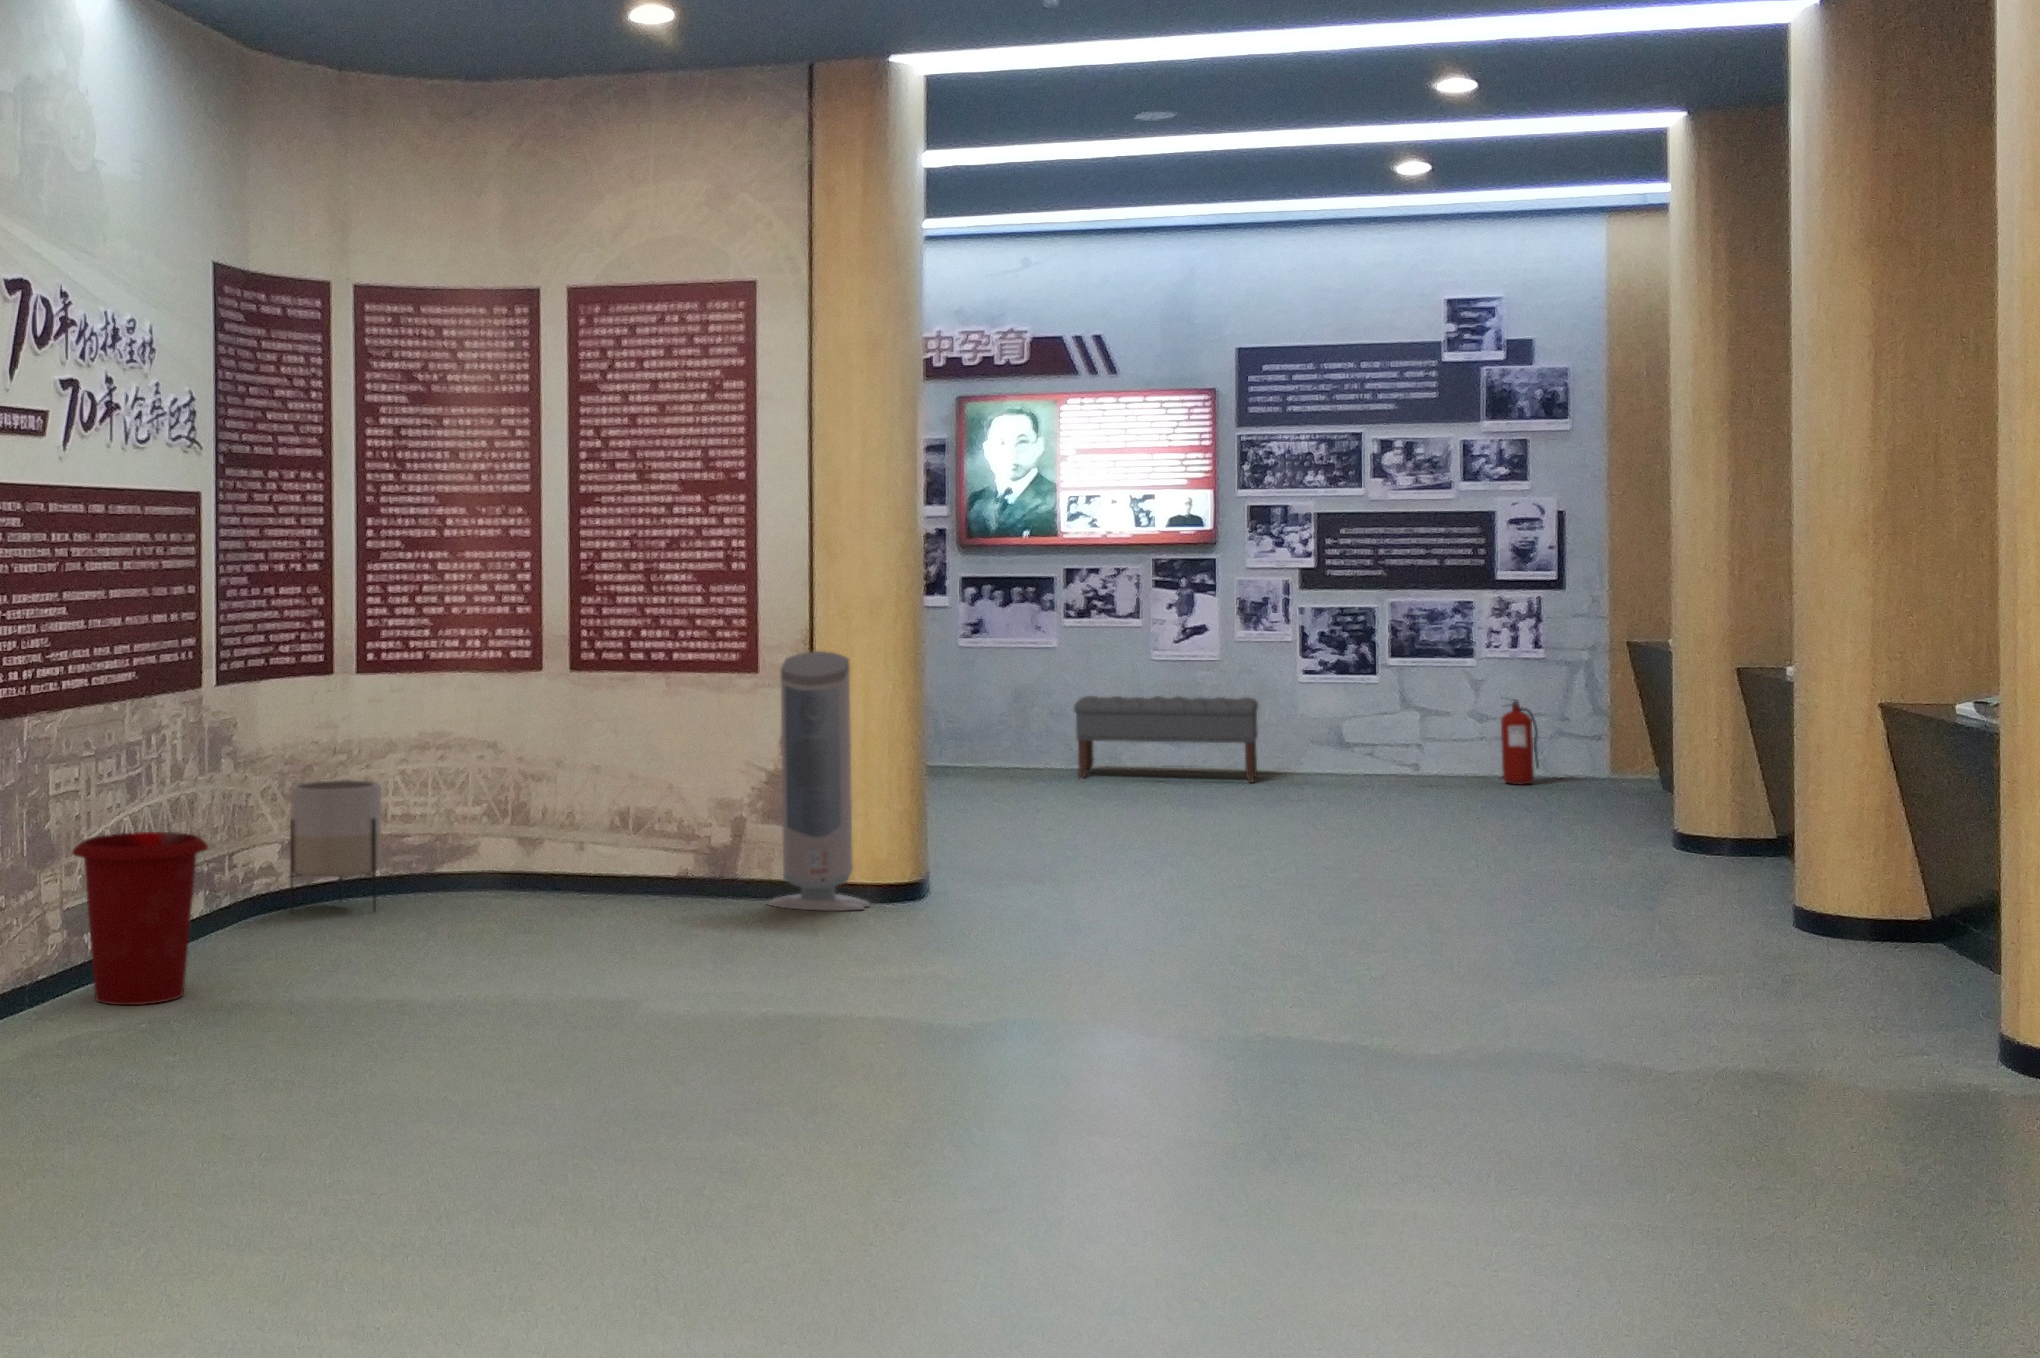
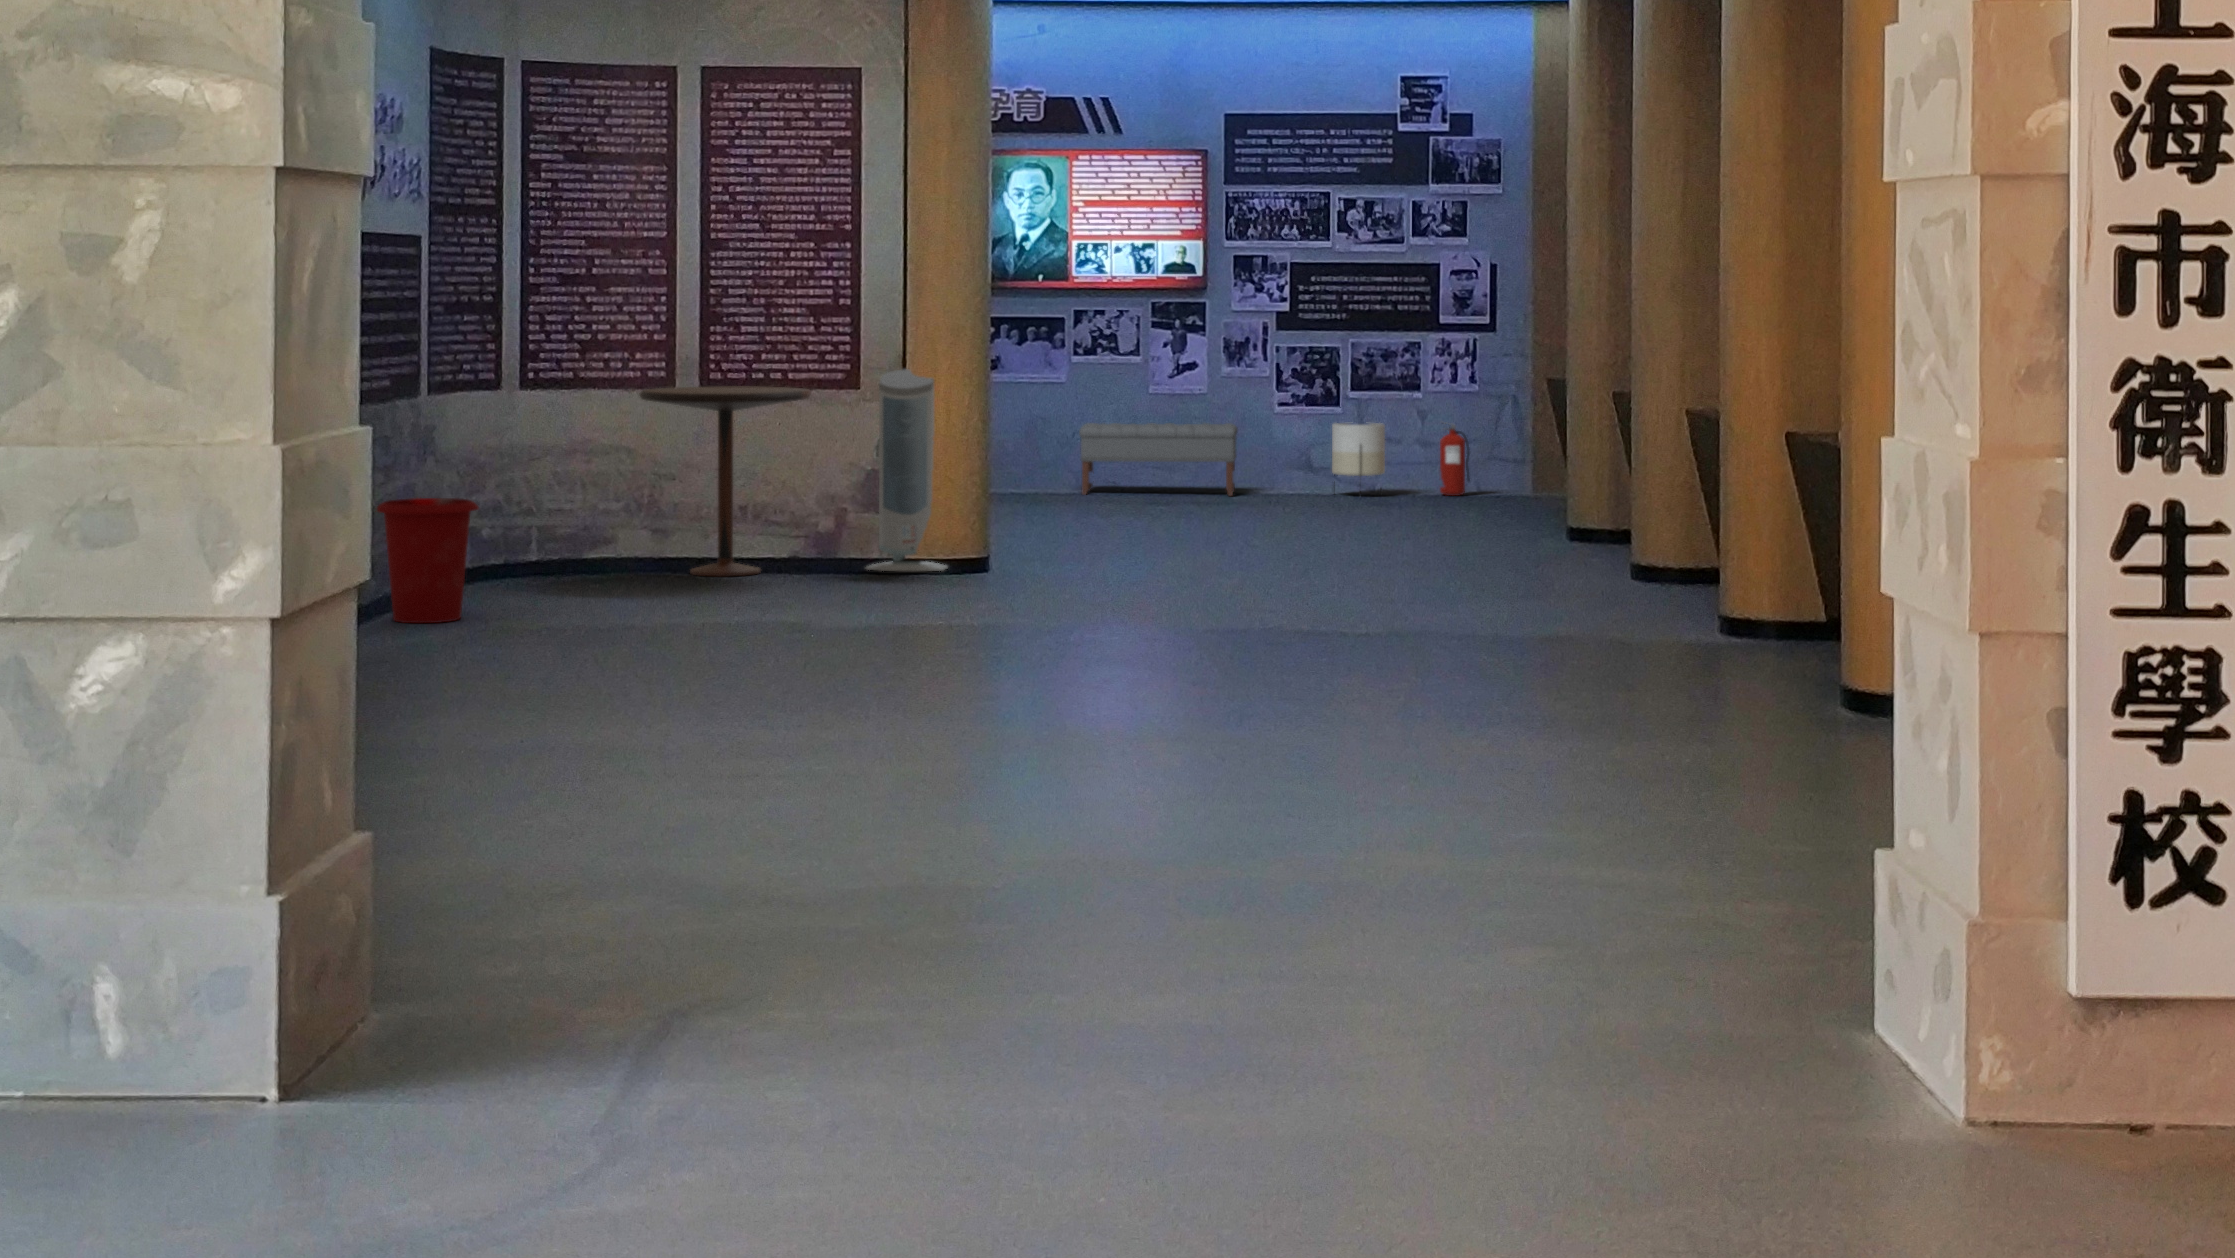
pedestal table: none [482,672,694,916] -> present [639,386,811,576]
planter: present [290,780,382,913] -> present [1332,423,1385,488]

